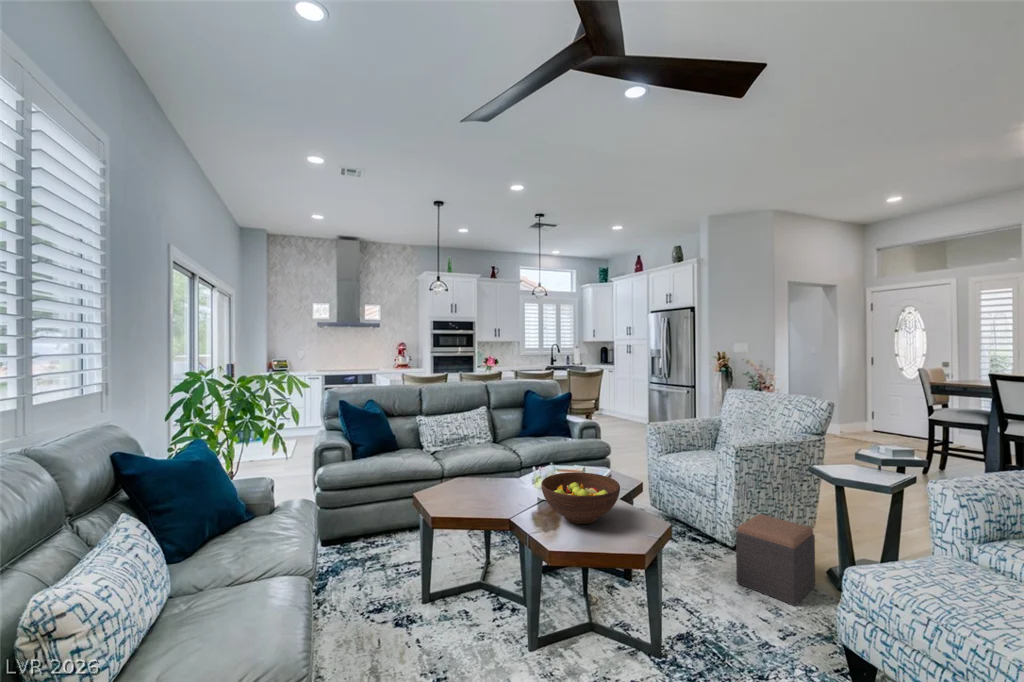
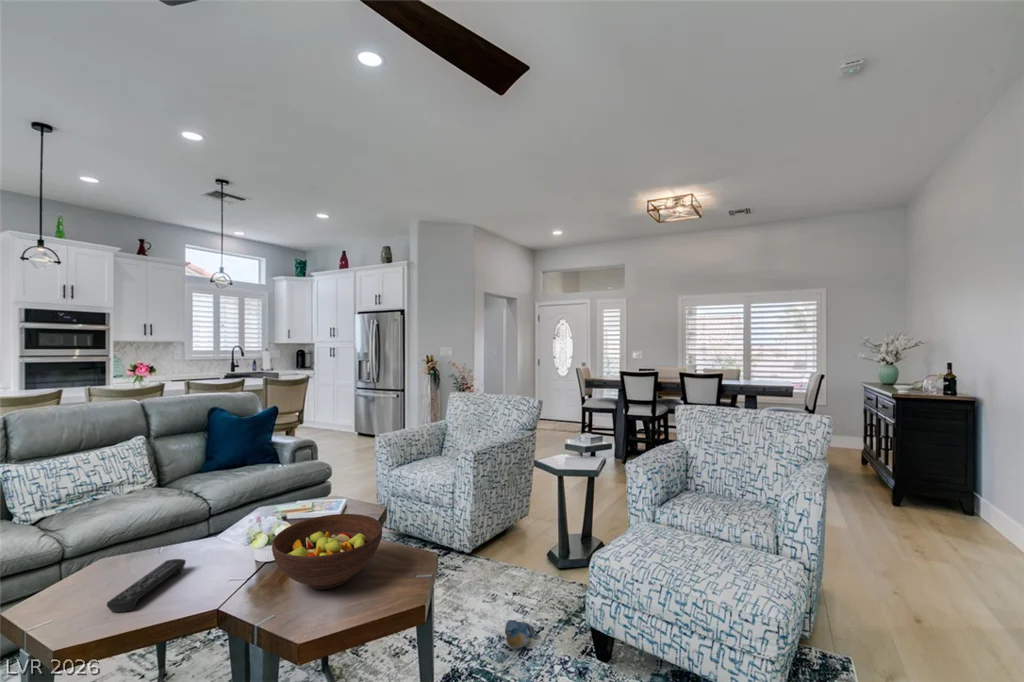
remote control: none [457,484,498,506] -> present [107,559,186,612]
footstool: present [736,514,815,606] -> none [481,514,541,597]
plush toy: none [743,610,787,641] -> present [505,620,540,649]

